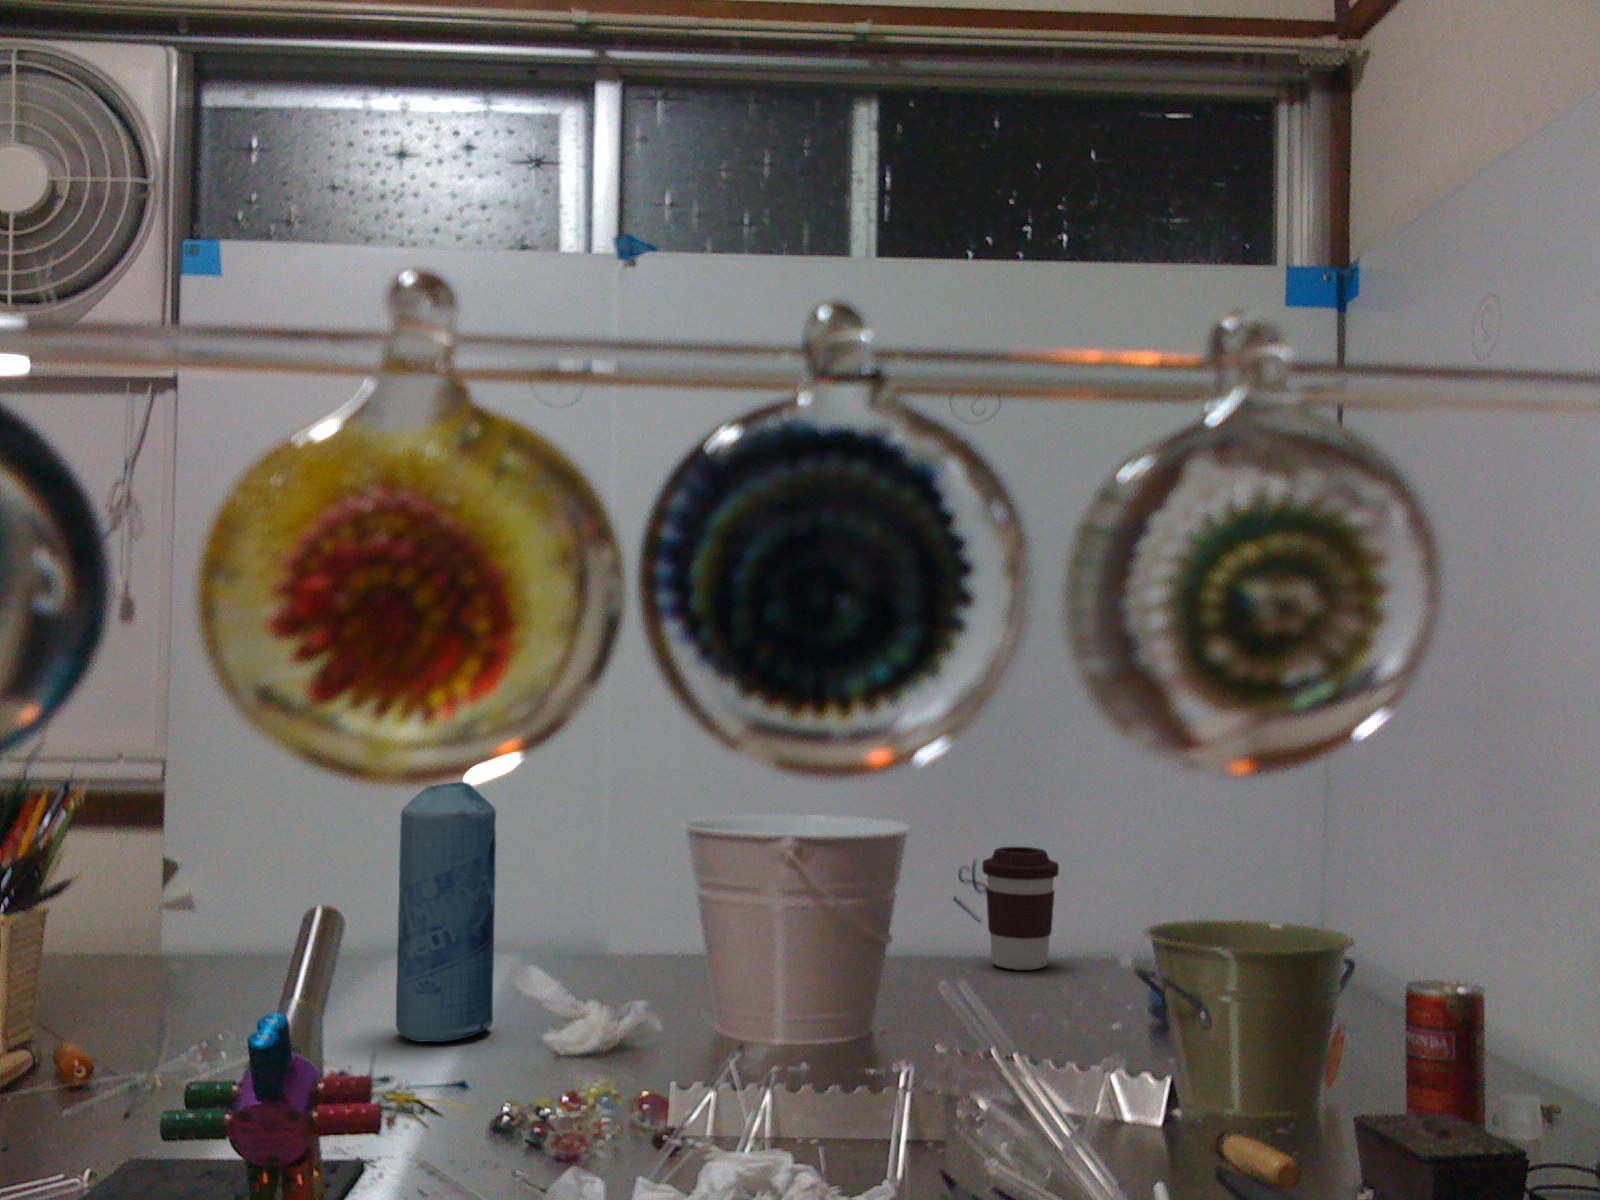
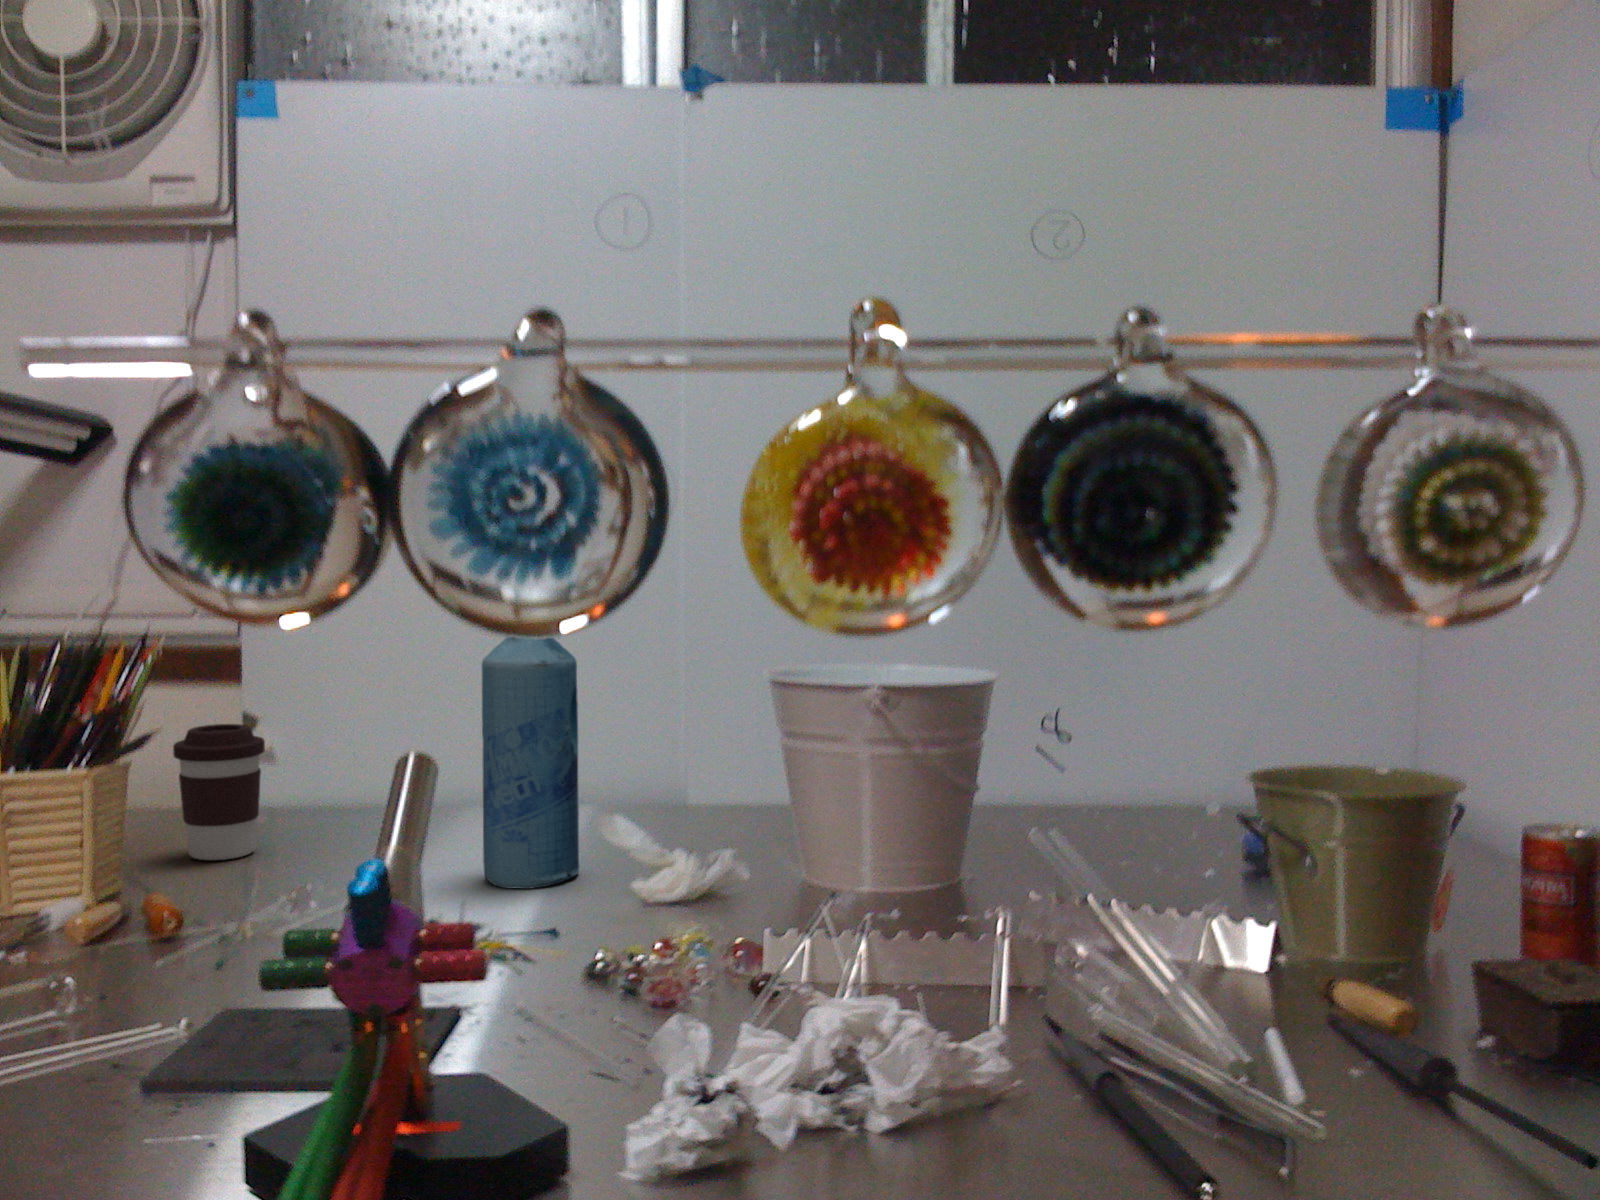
coffee cup: present [982,847,1059,970] -> present [173,724,265,860]

